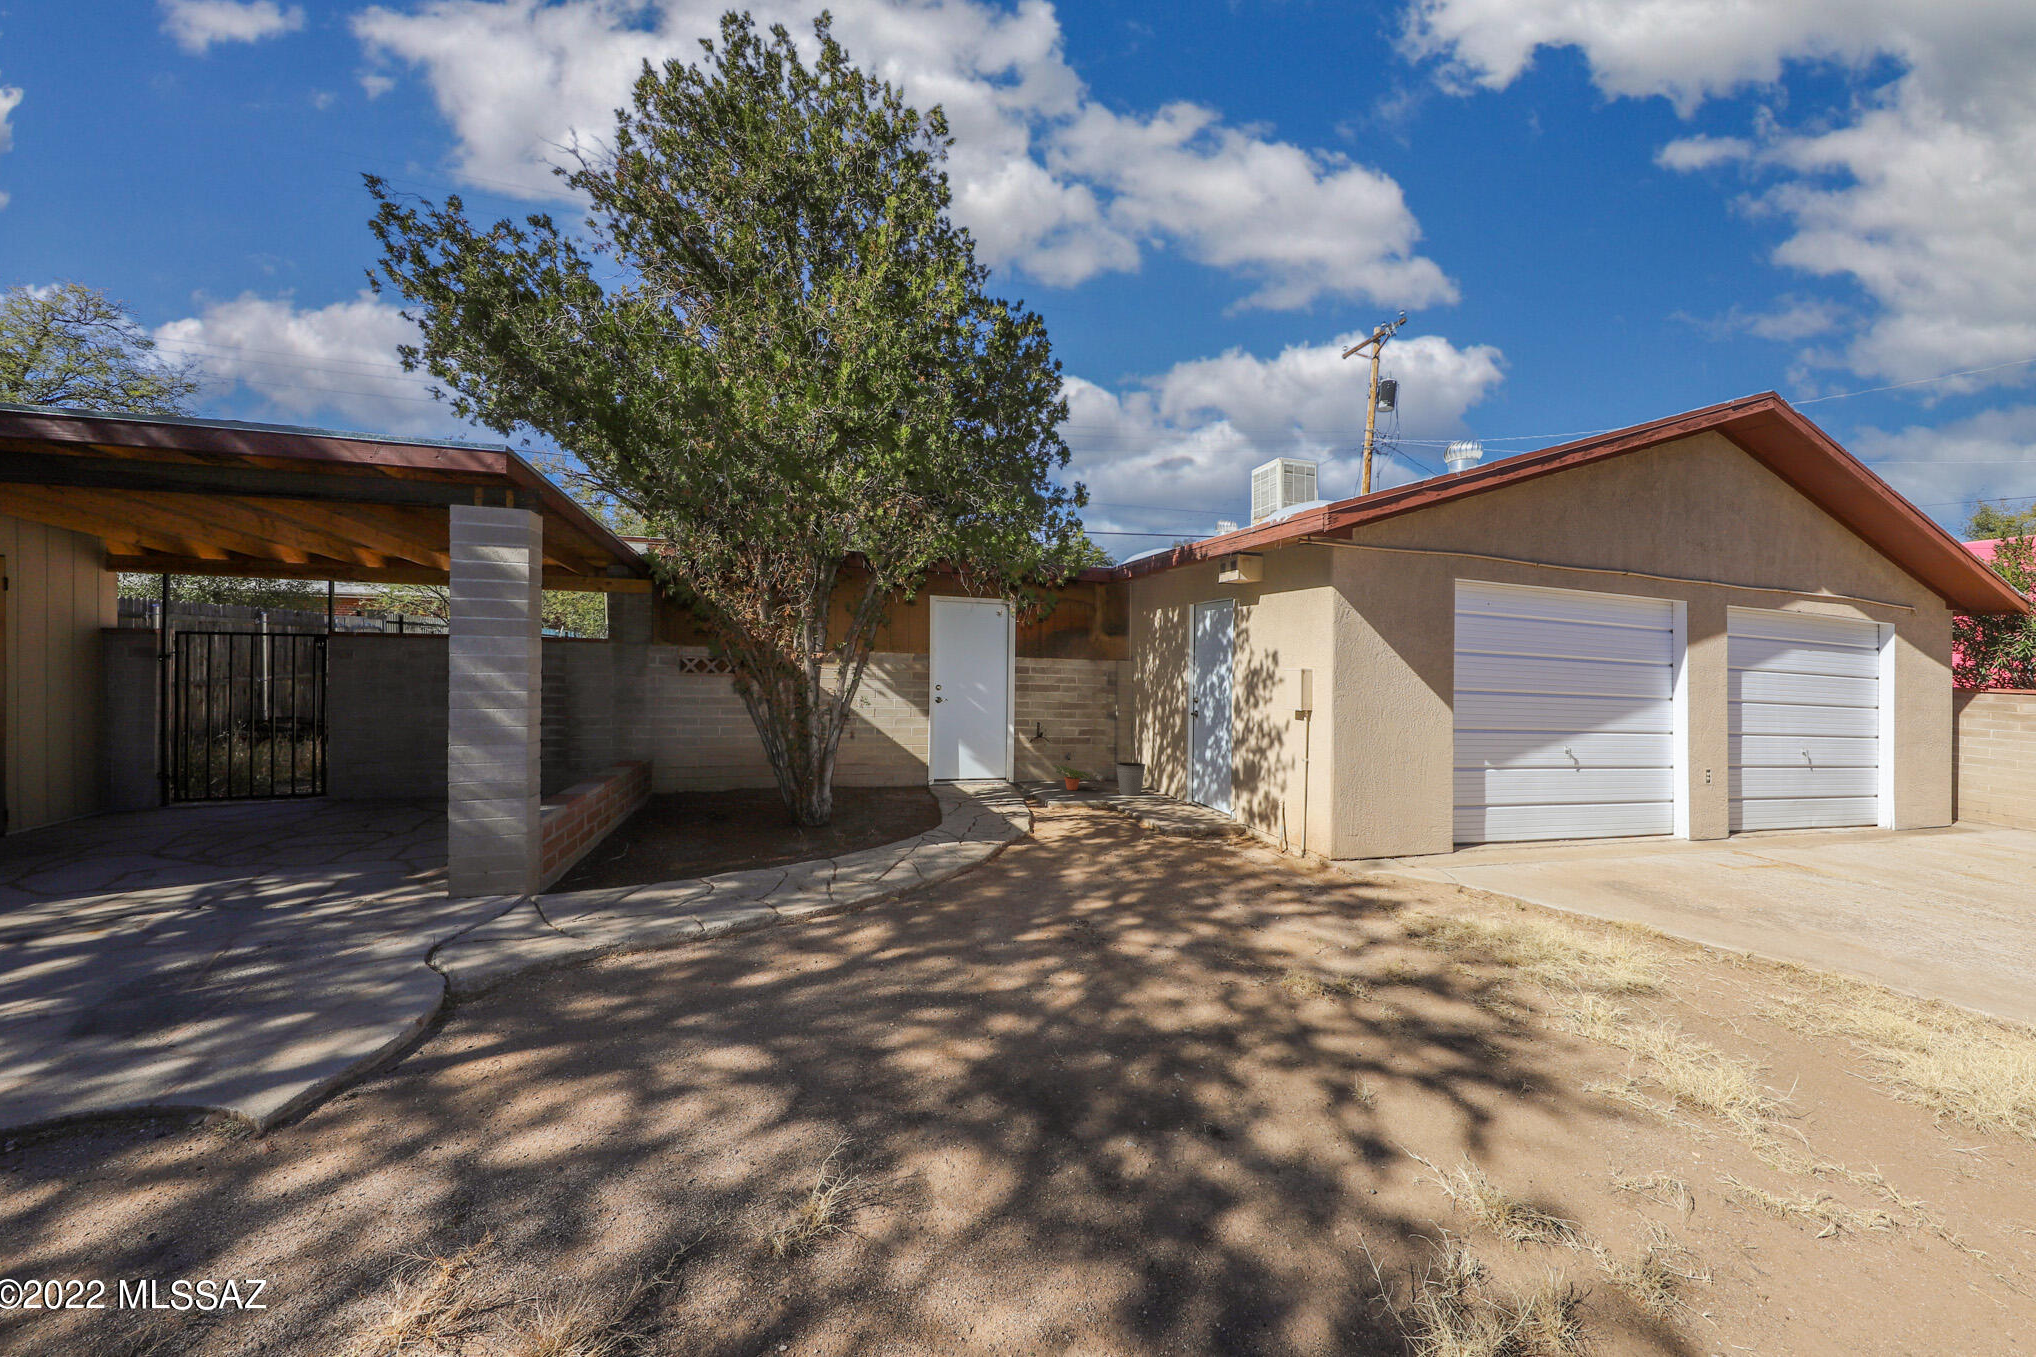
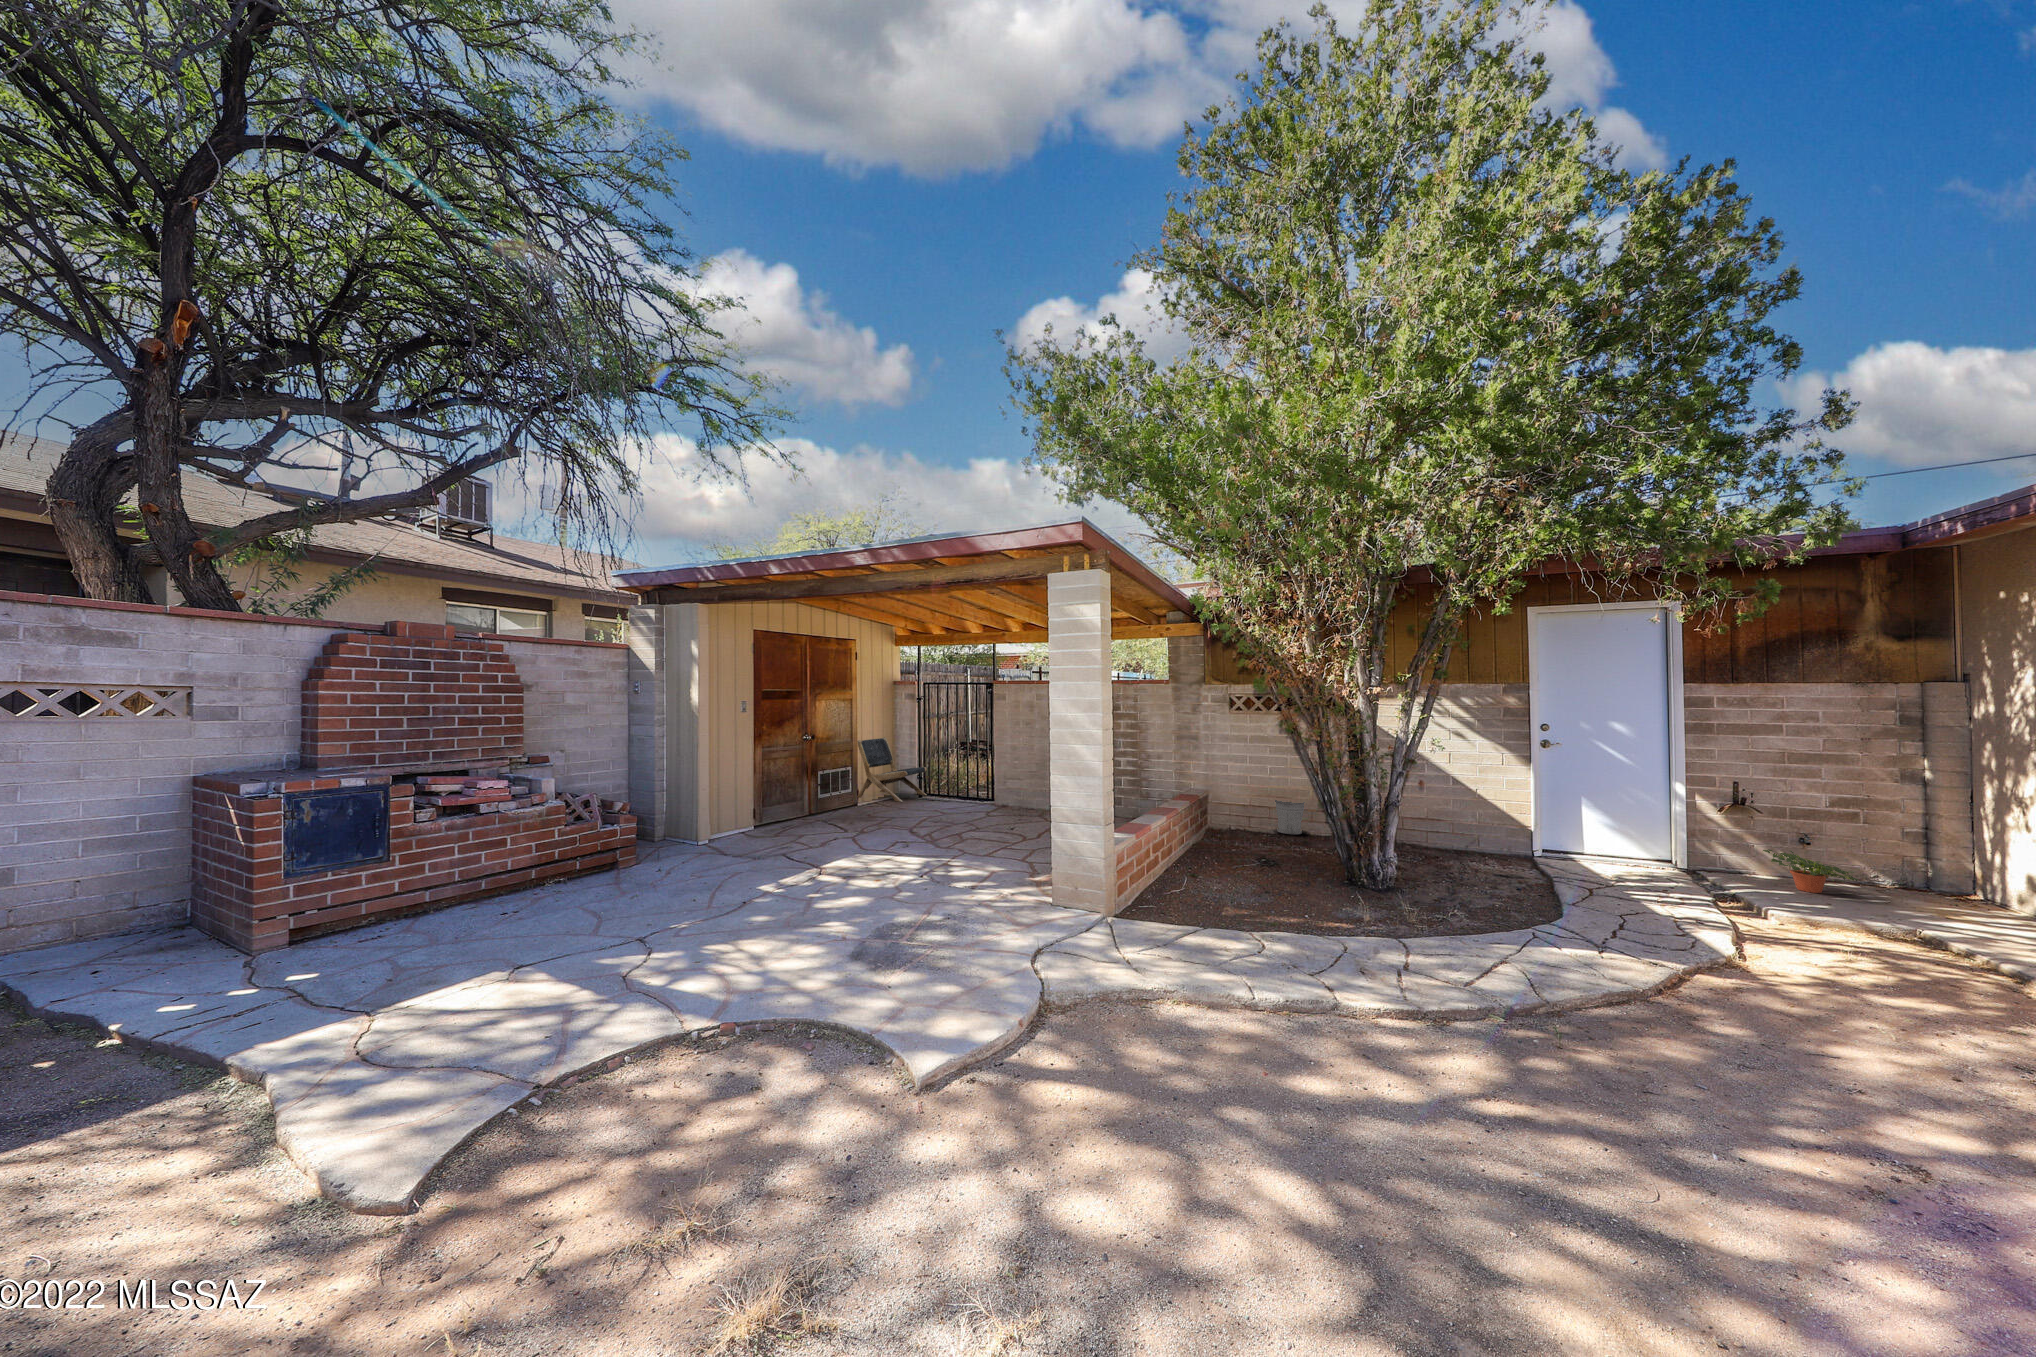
lounge chair: none [15,722,185,826] -> present [857,737,927,802]
bucket: present [1116,761,1147,795] -> present [1275,800,1305,834]

